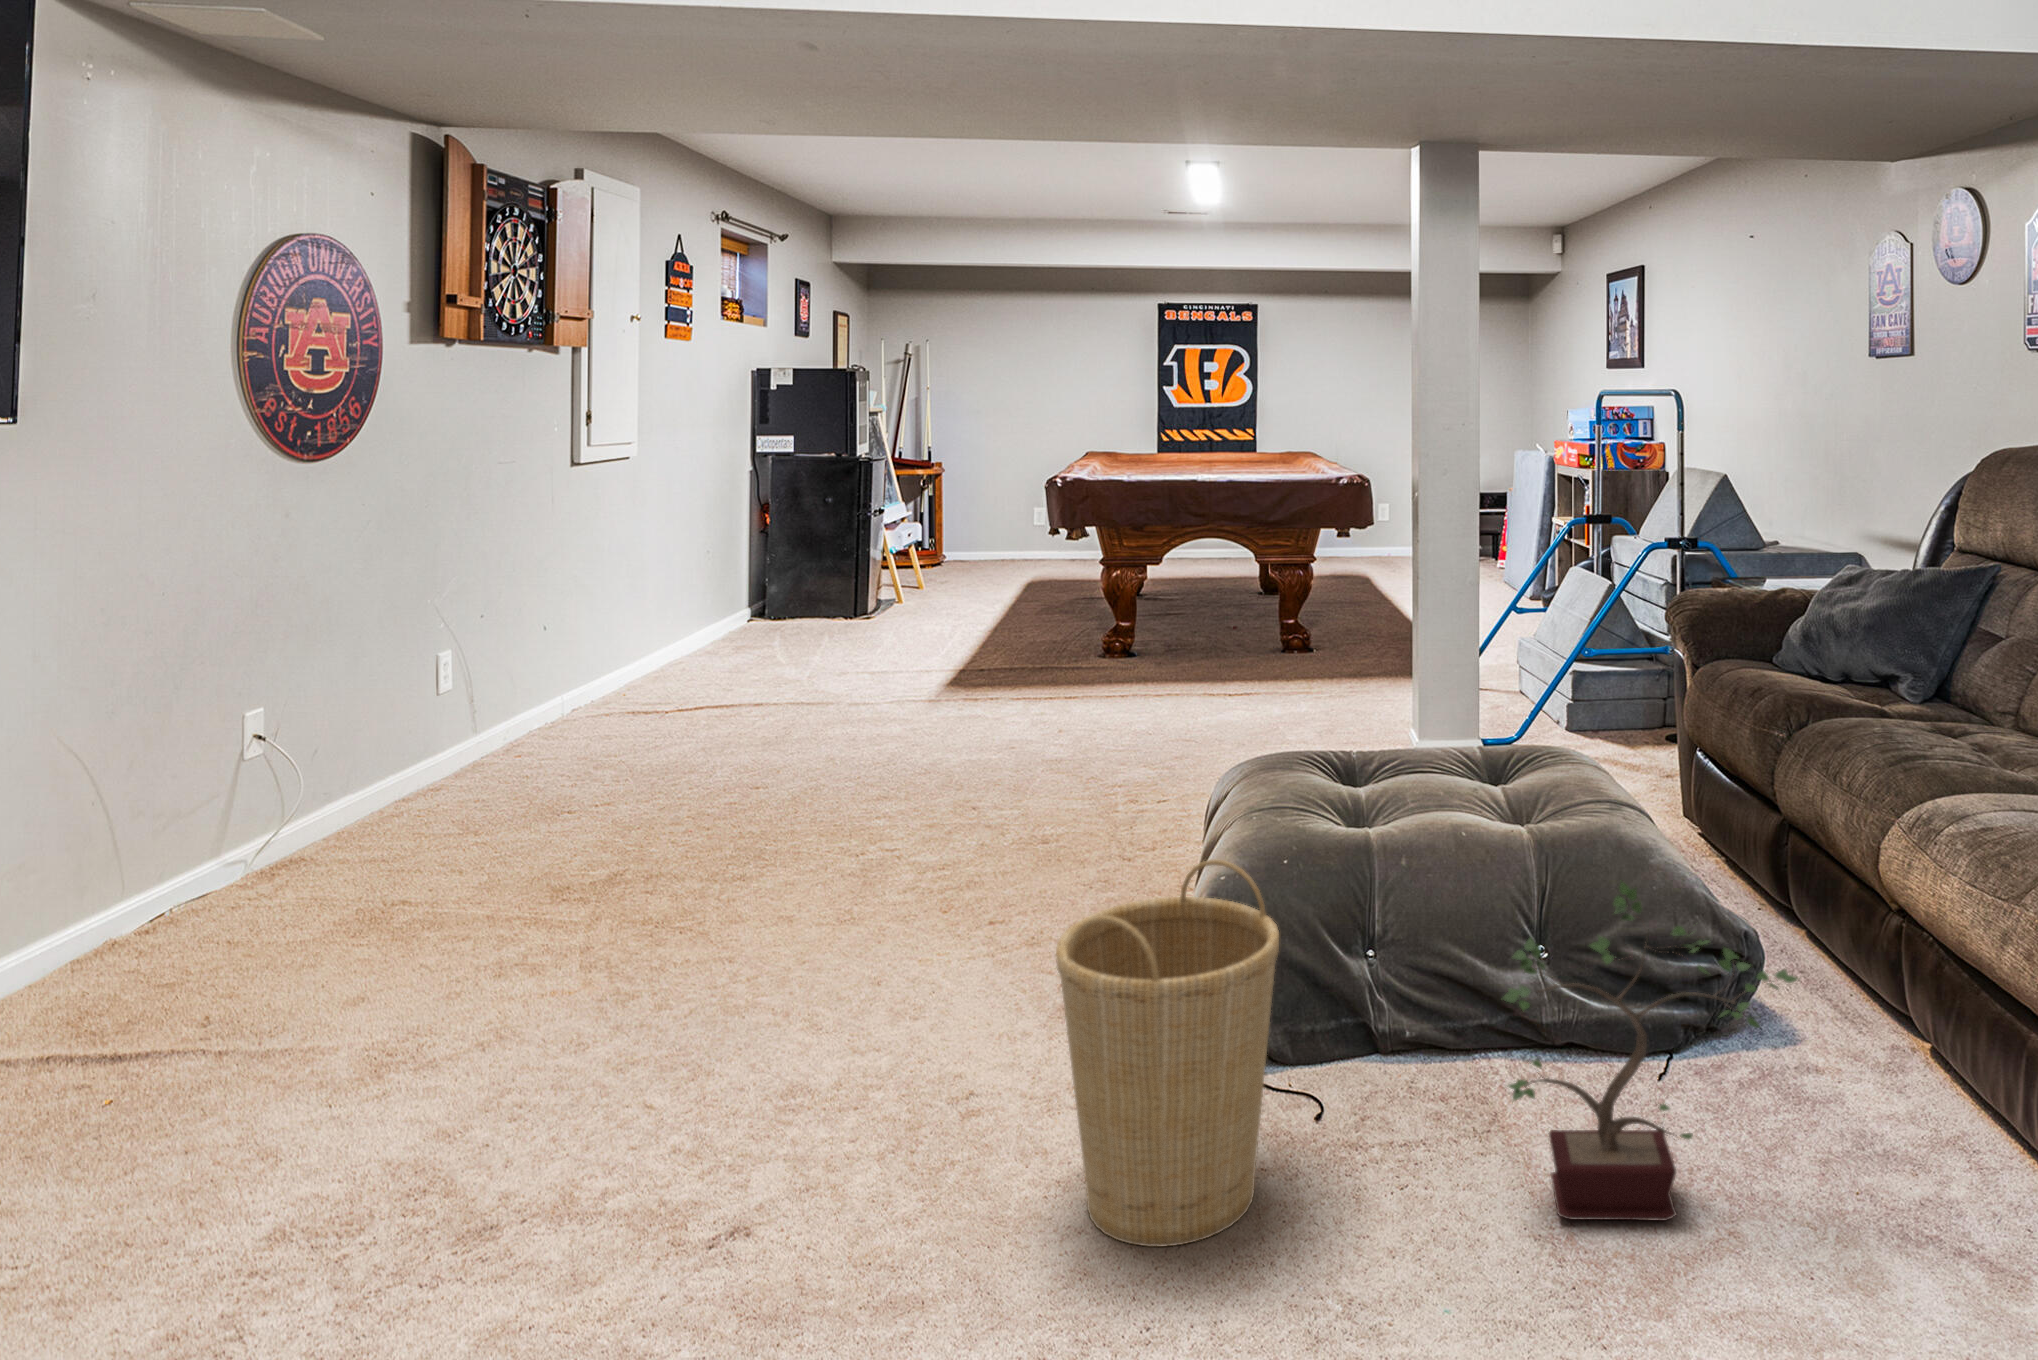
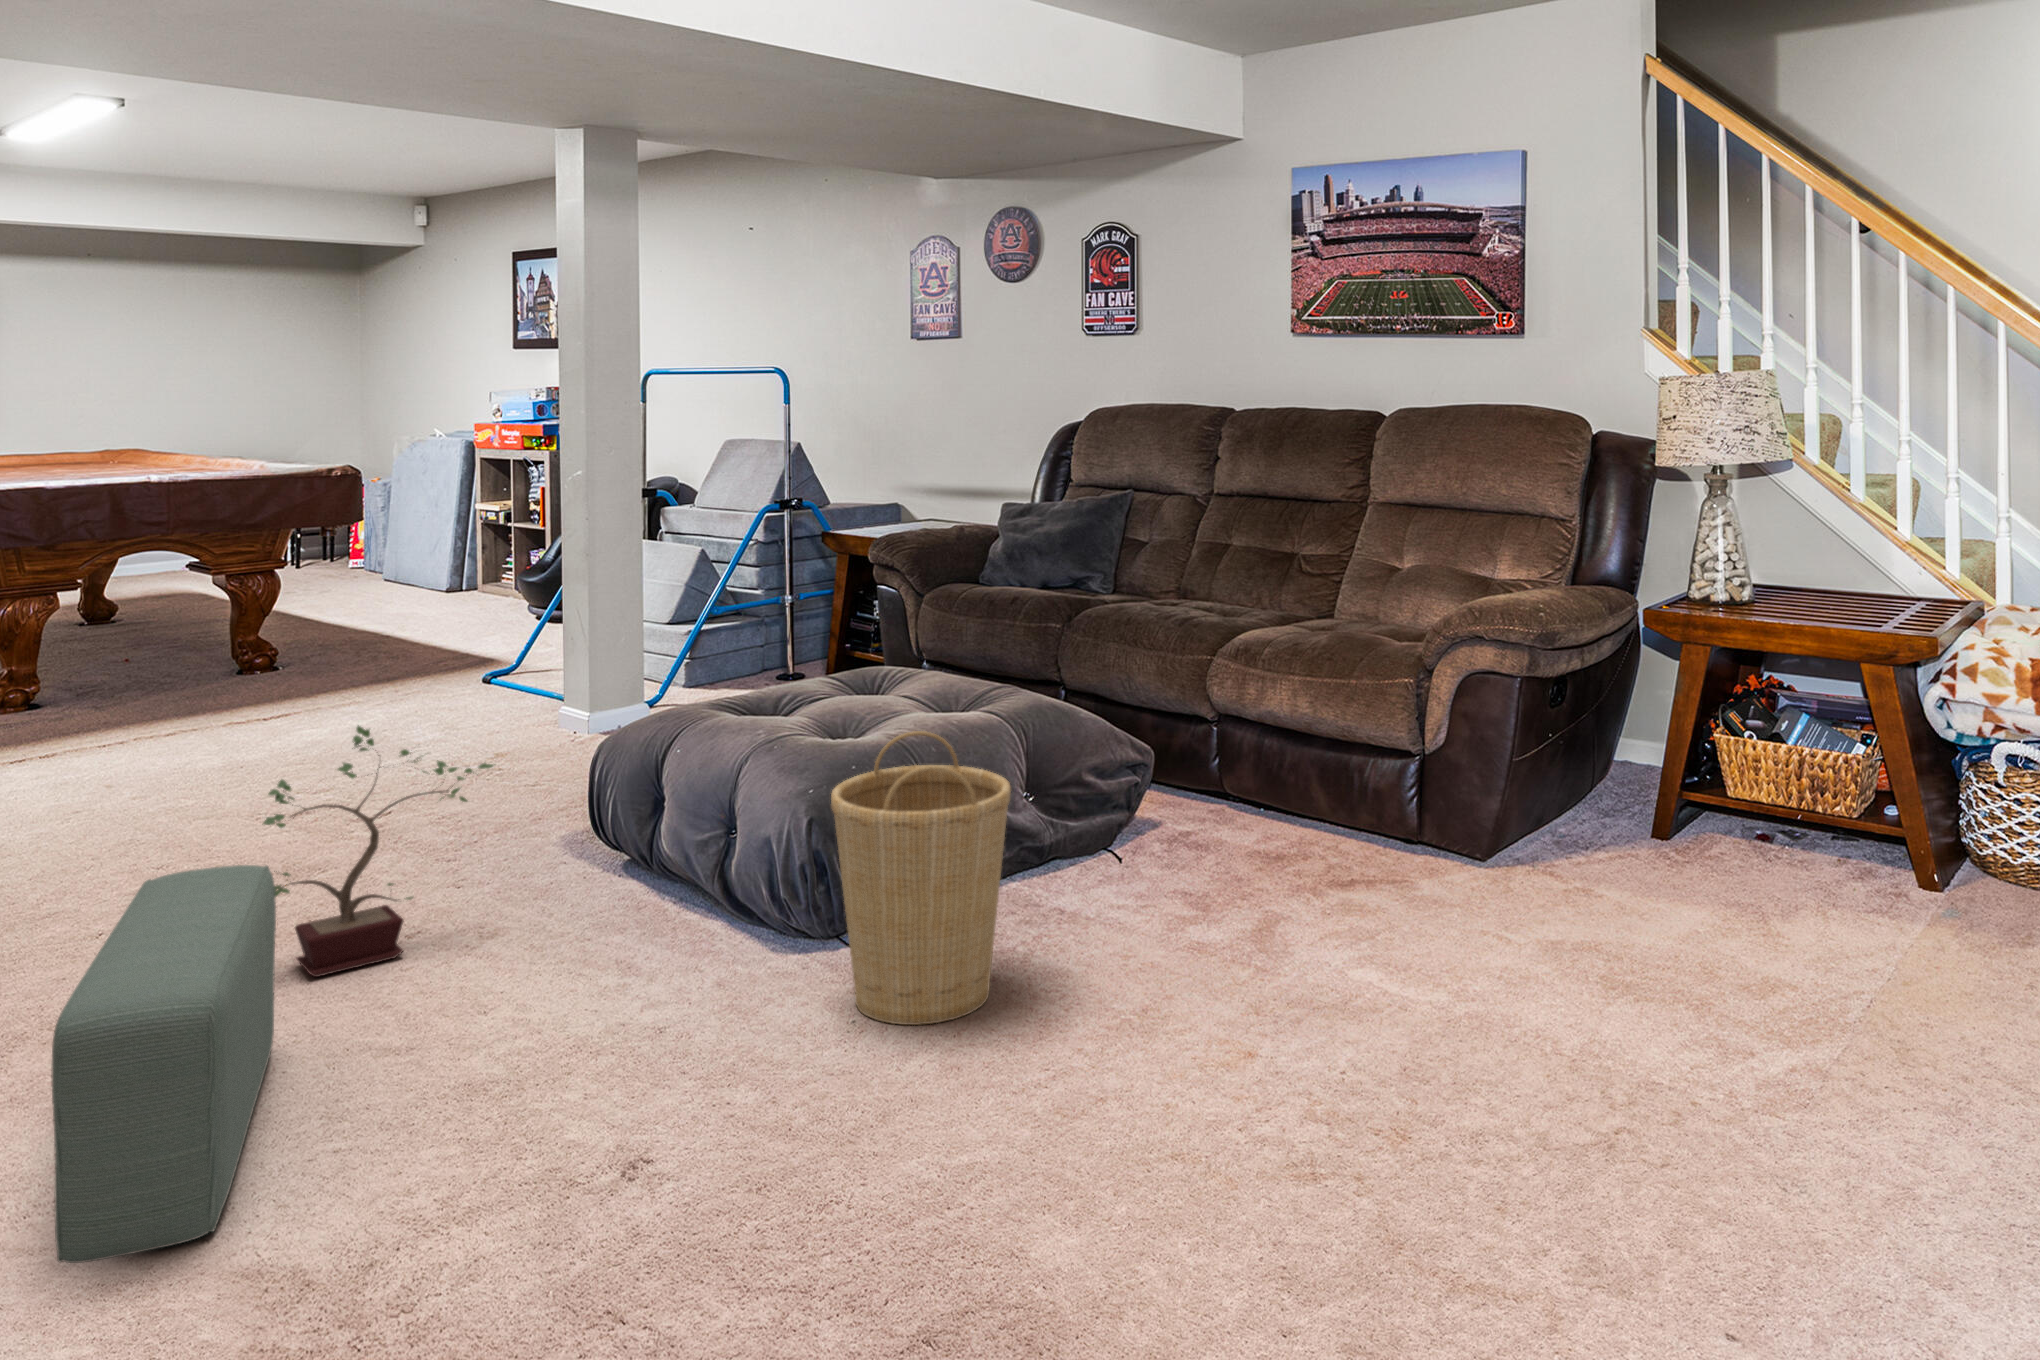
pouf: none [329,846,734,1195] -> present [51,865,276,1263]
potted plant: present [1503,882,1798,1221] -> present [263,725,494,977]

